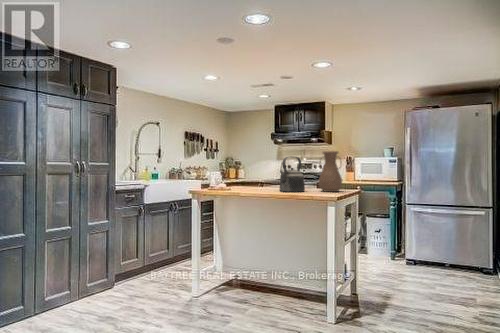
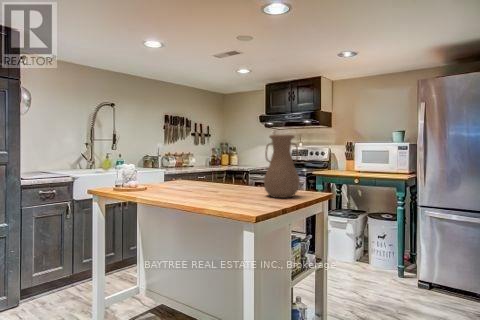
kettle: present [280,157,305,192] -> none [198,143,241,197]

